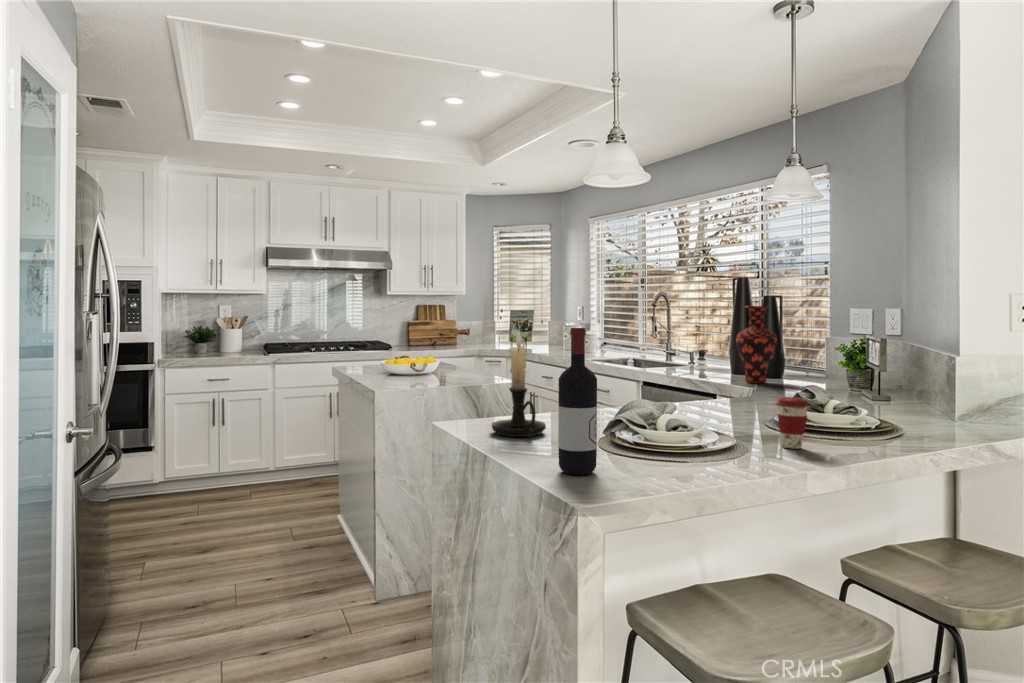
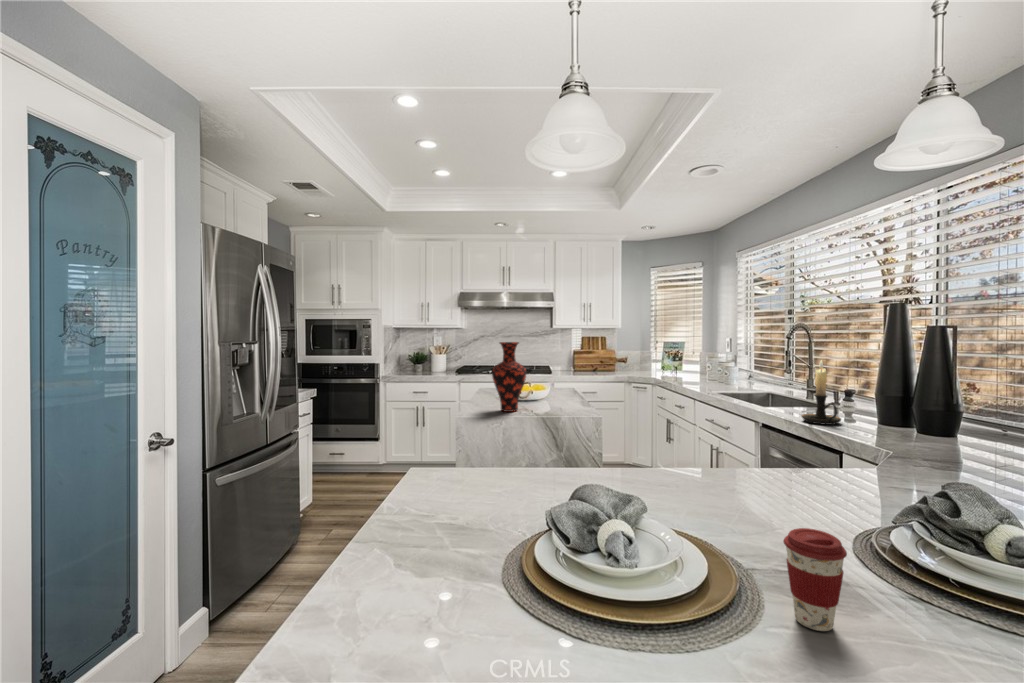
vase: present [736,306,777,383] -> present [492,342,526,412]
wine bottle: present [558,328,597,475] -> none [354,405,413,630]
candle holder: present [492,332,546,437] -> present [801,361,841,425]

